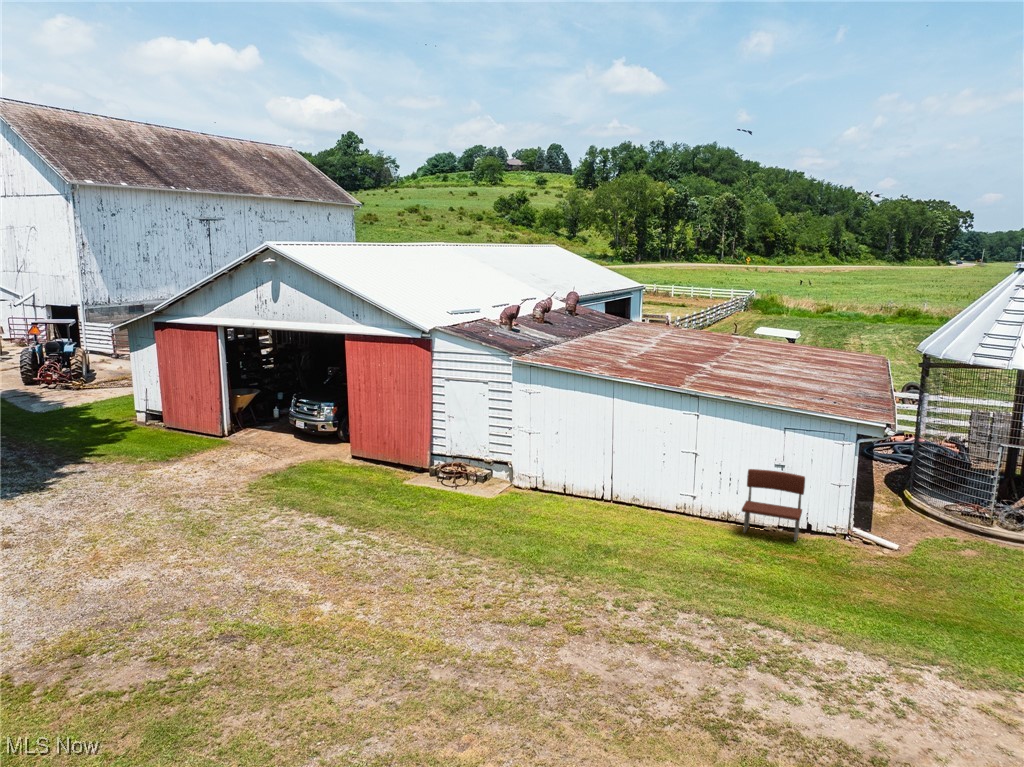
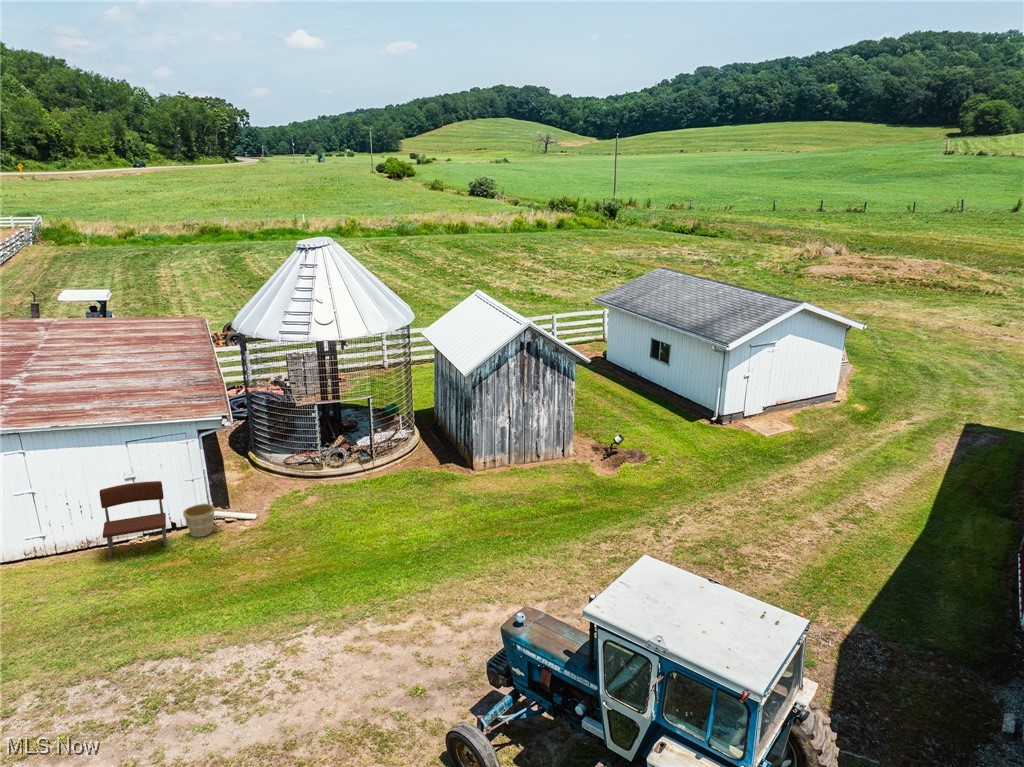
wooden bucket: none [819,513,852,545] -> present [183,503,214,537]

